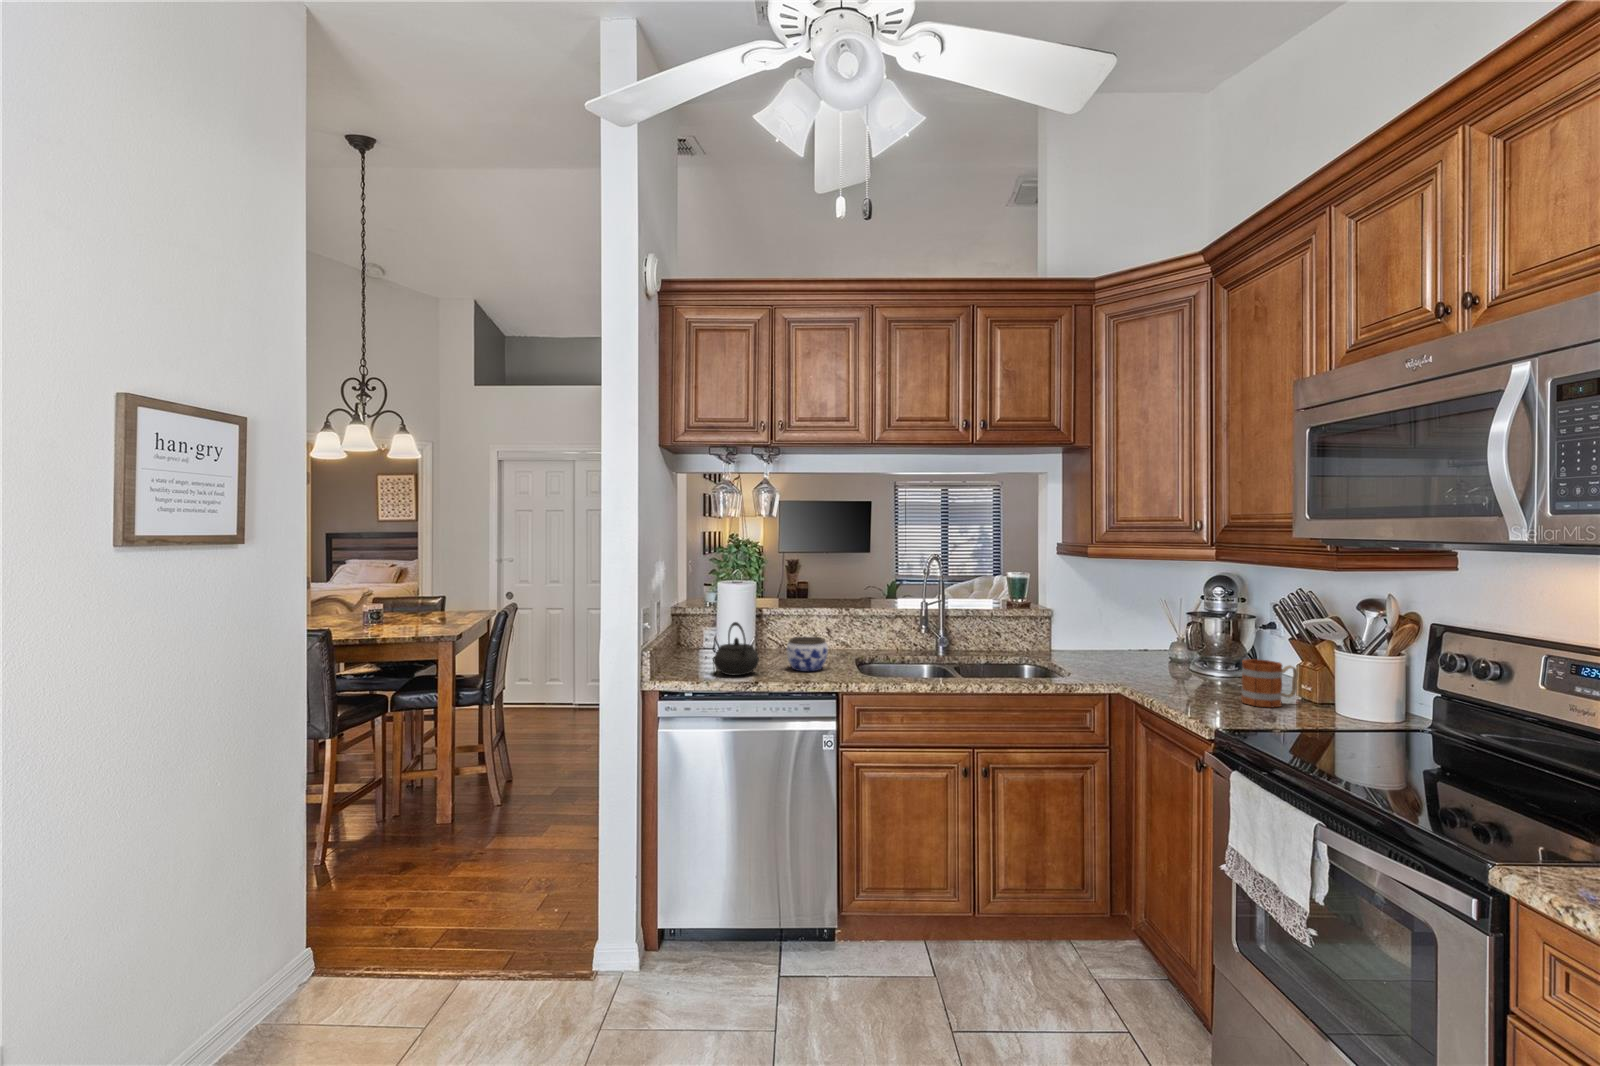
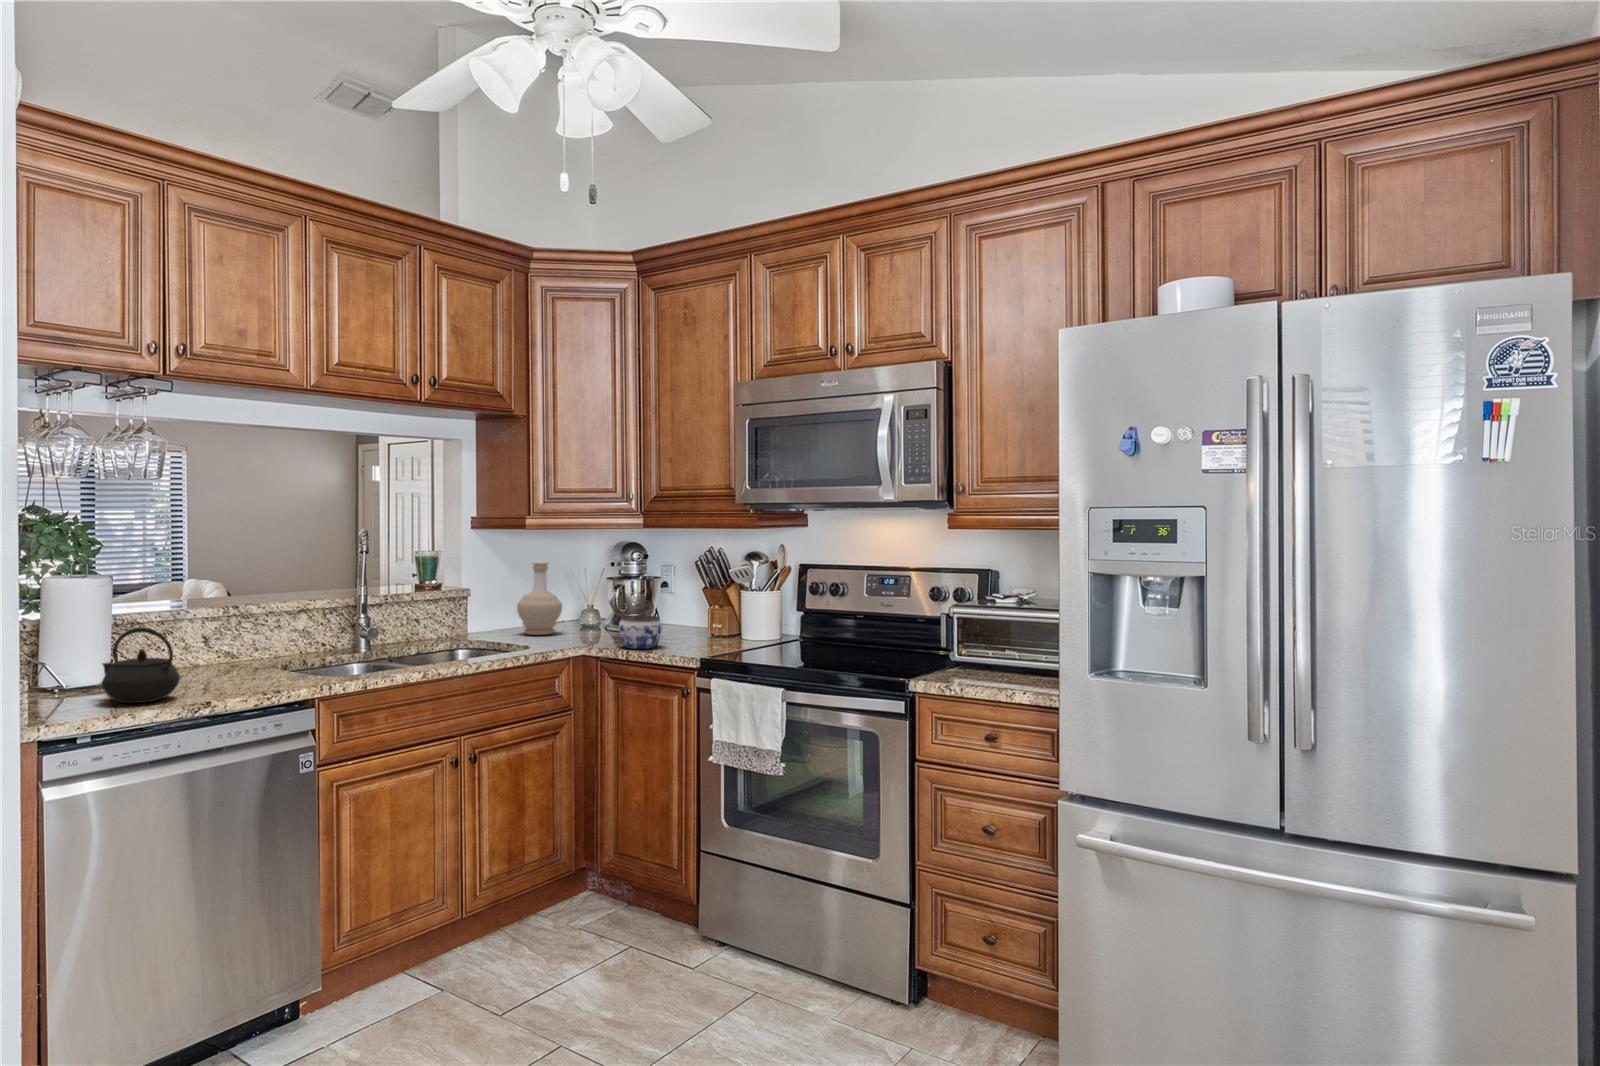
bottle: none [1096,587,1144,662] -> present [517,562,562,635]
jar: present [786,637,828,671] -> present [619,615,662,649]
mug: present [1241,659,1298,707] -> none [686,612,722,650]

